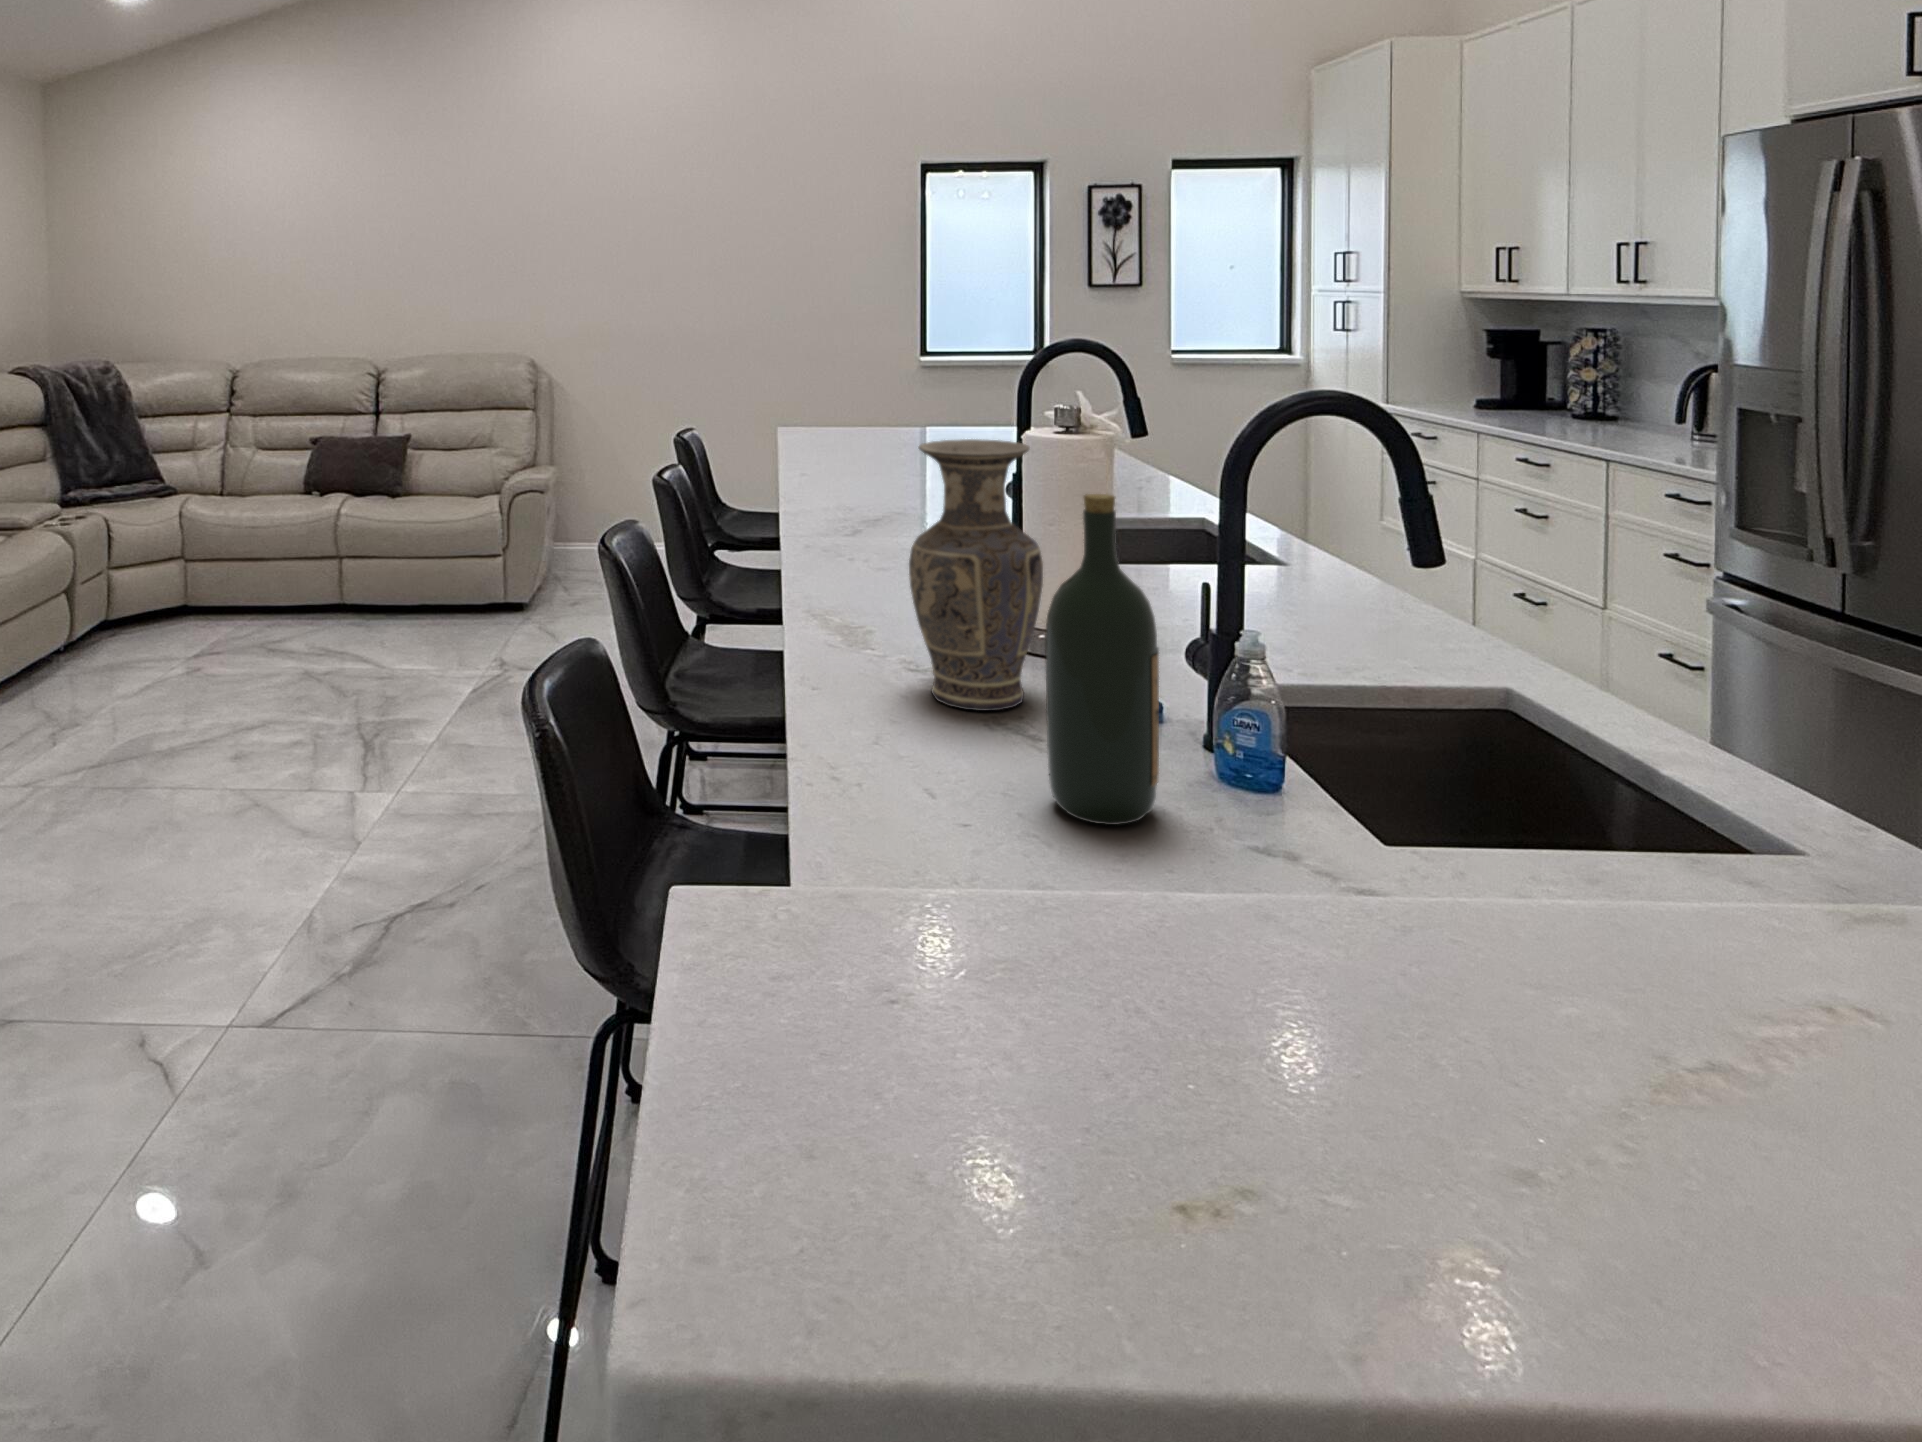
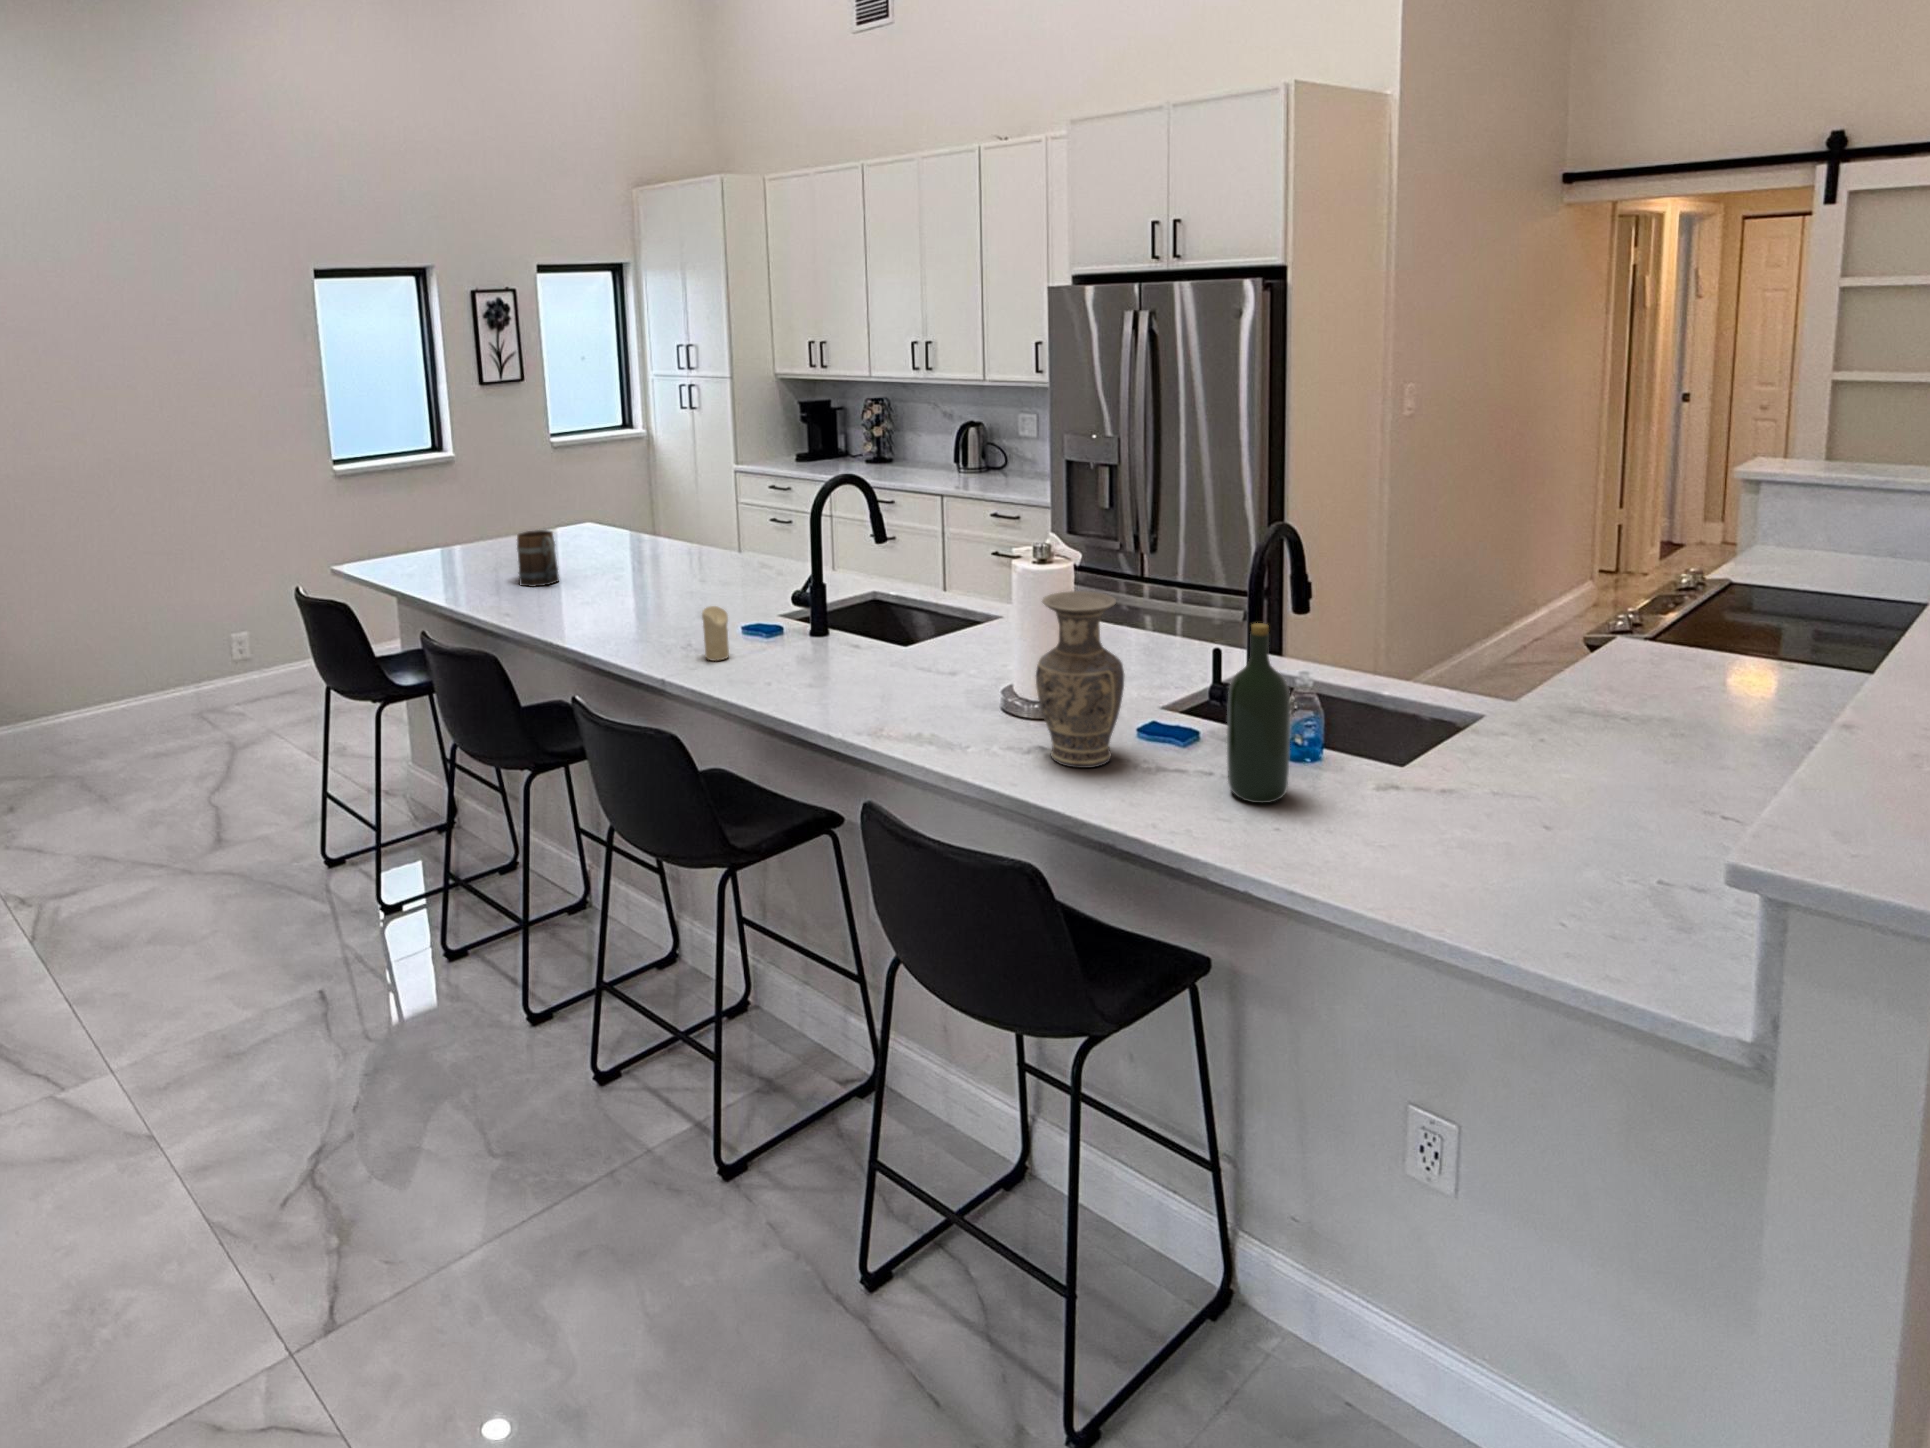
mug: none [847,394,892,453] -> present [517,530,559,587]
candle: none [839,462,871,528] -> present [702,606,729,661]

